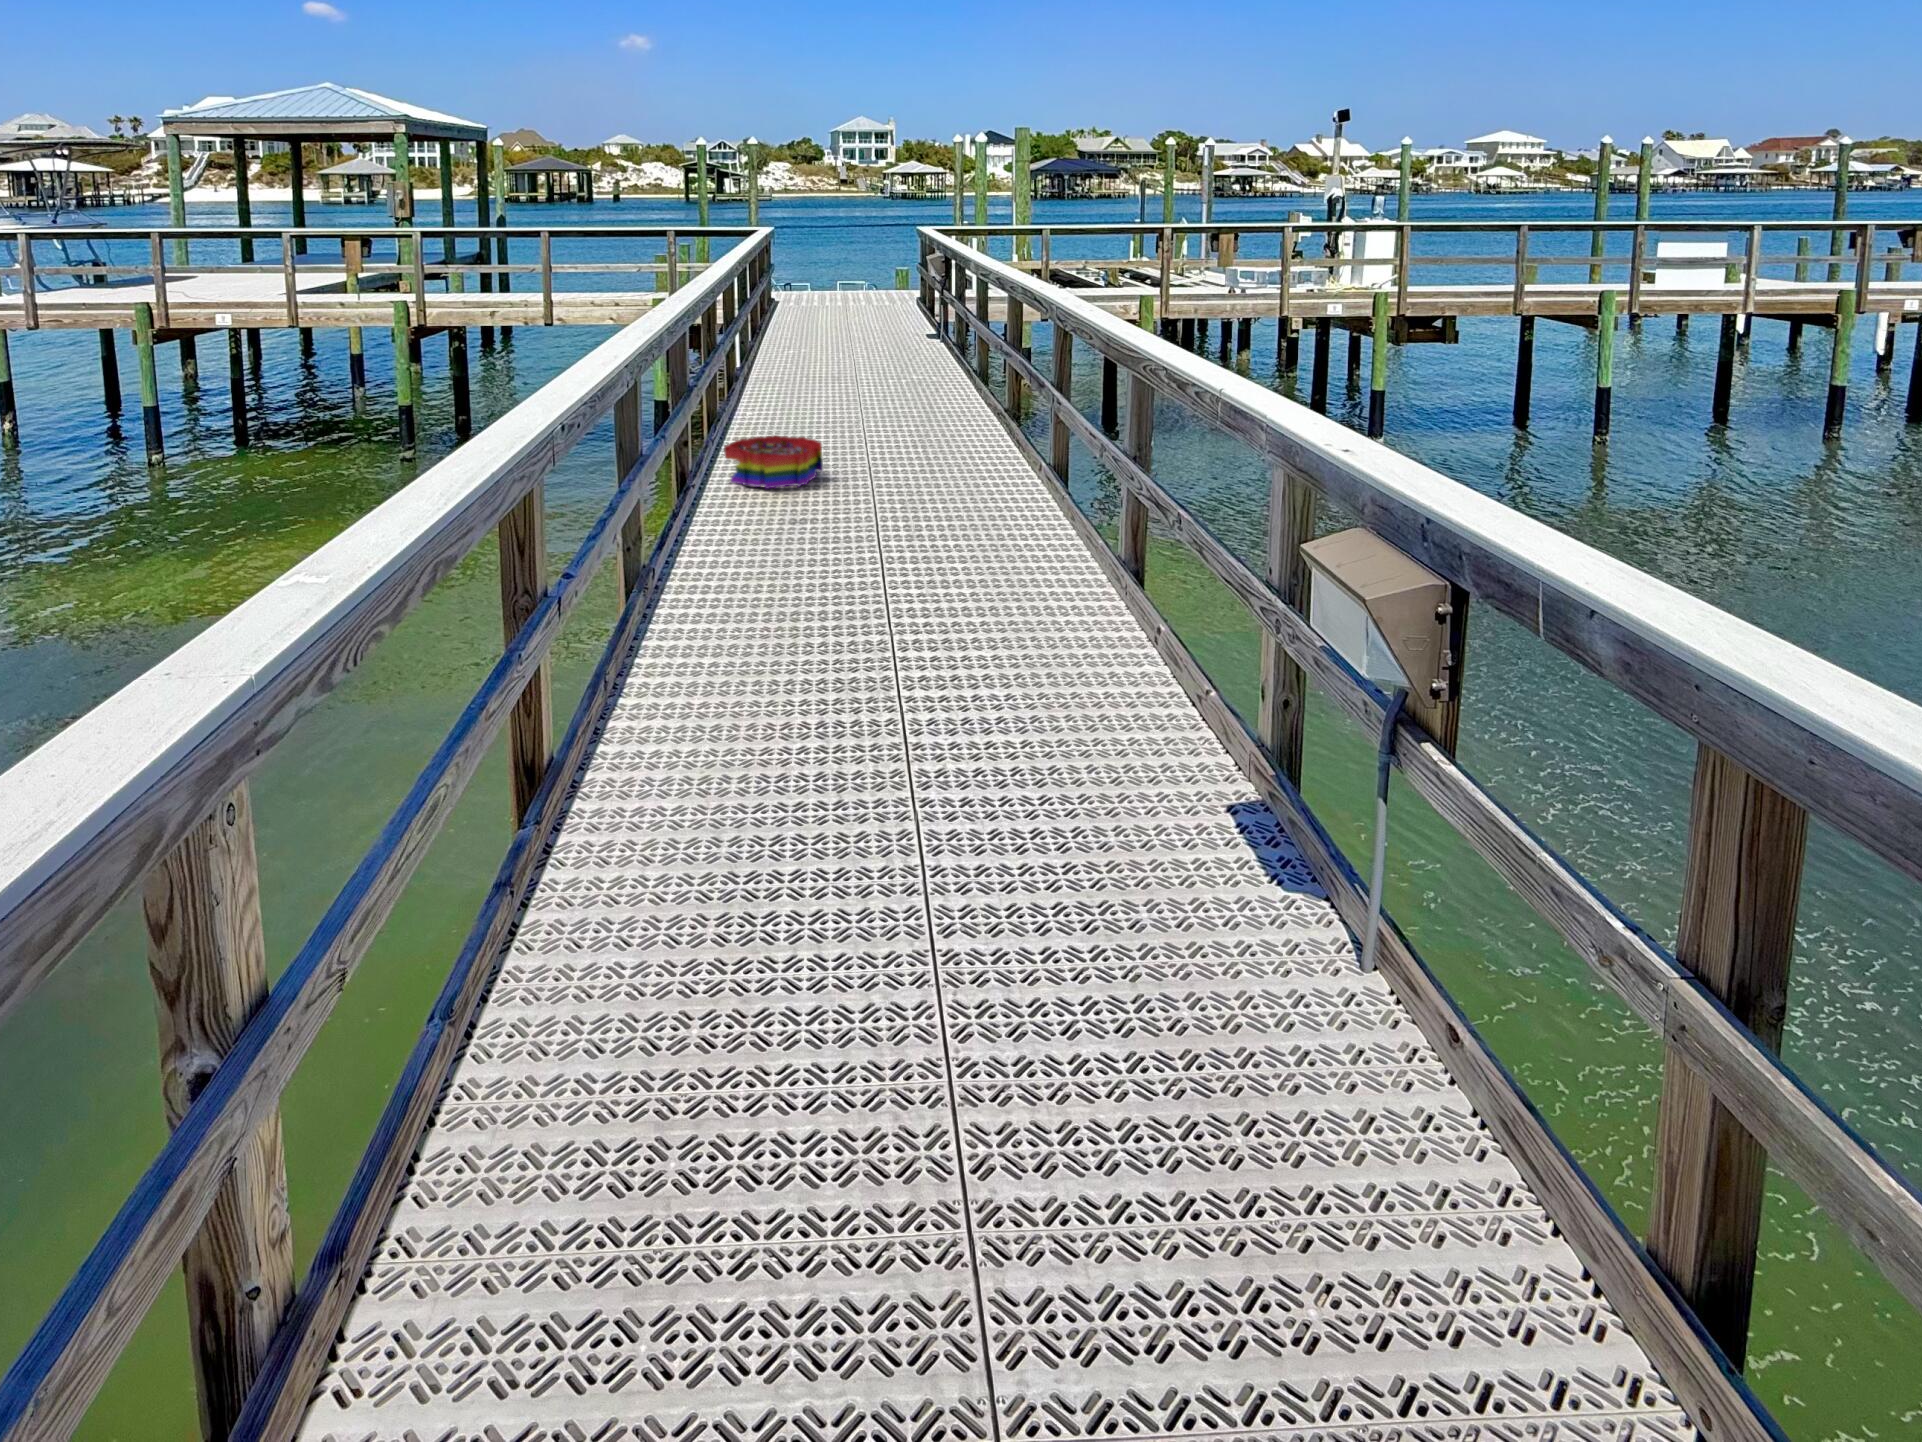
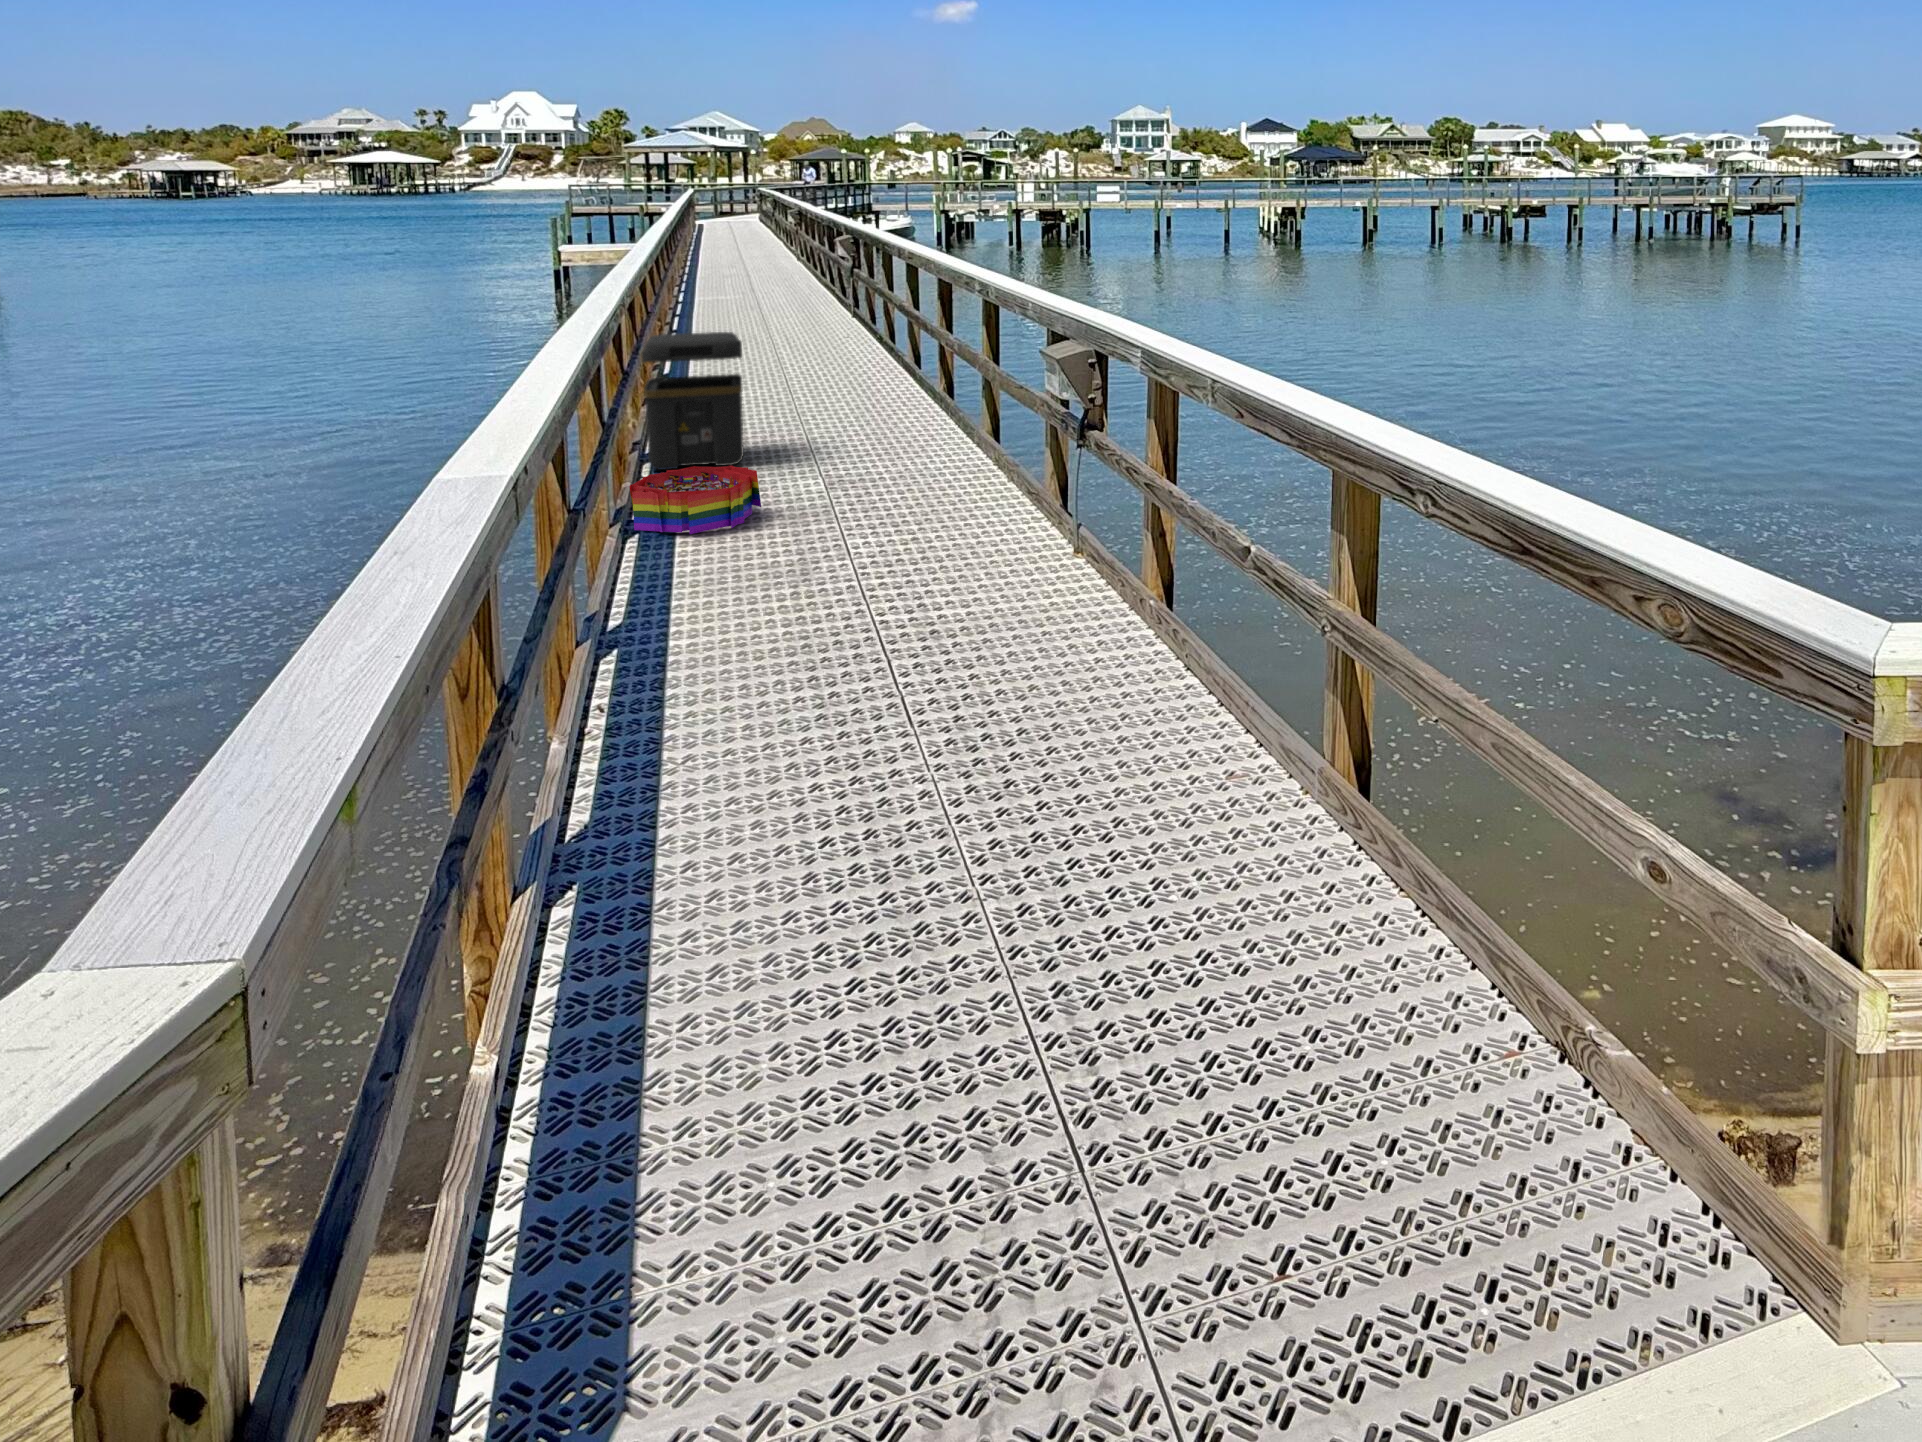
toolbox: none [747,329,825,438] -> present [641,332,744,470]

